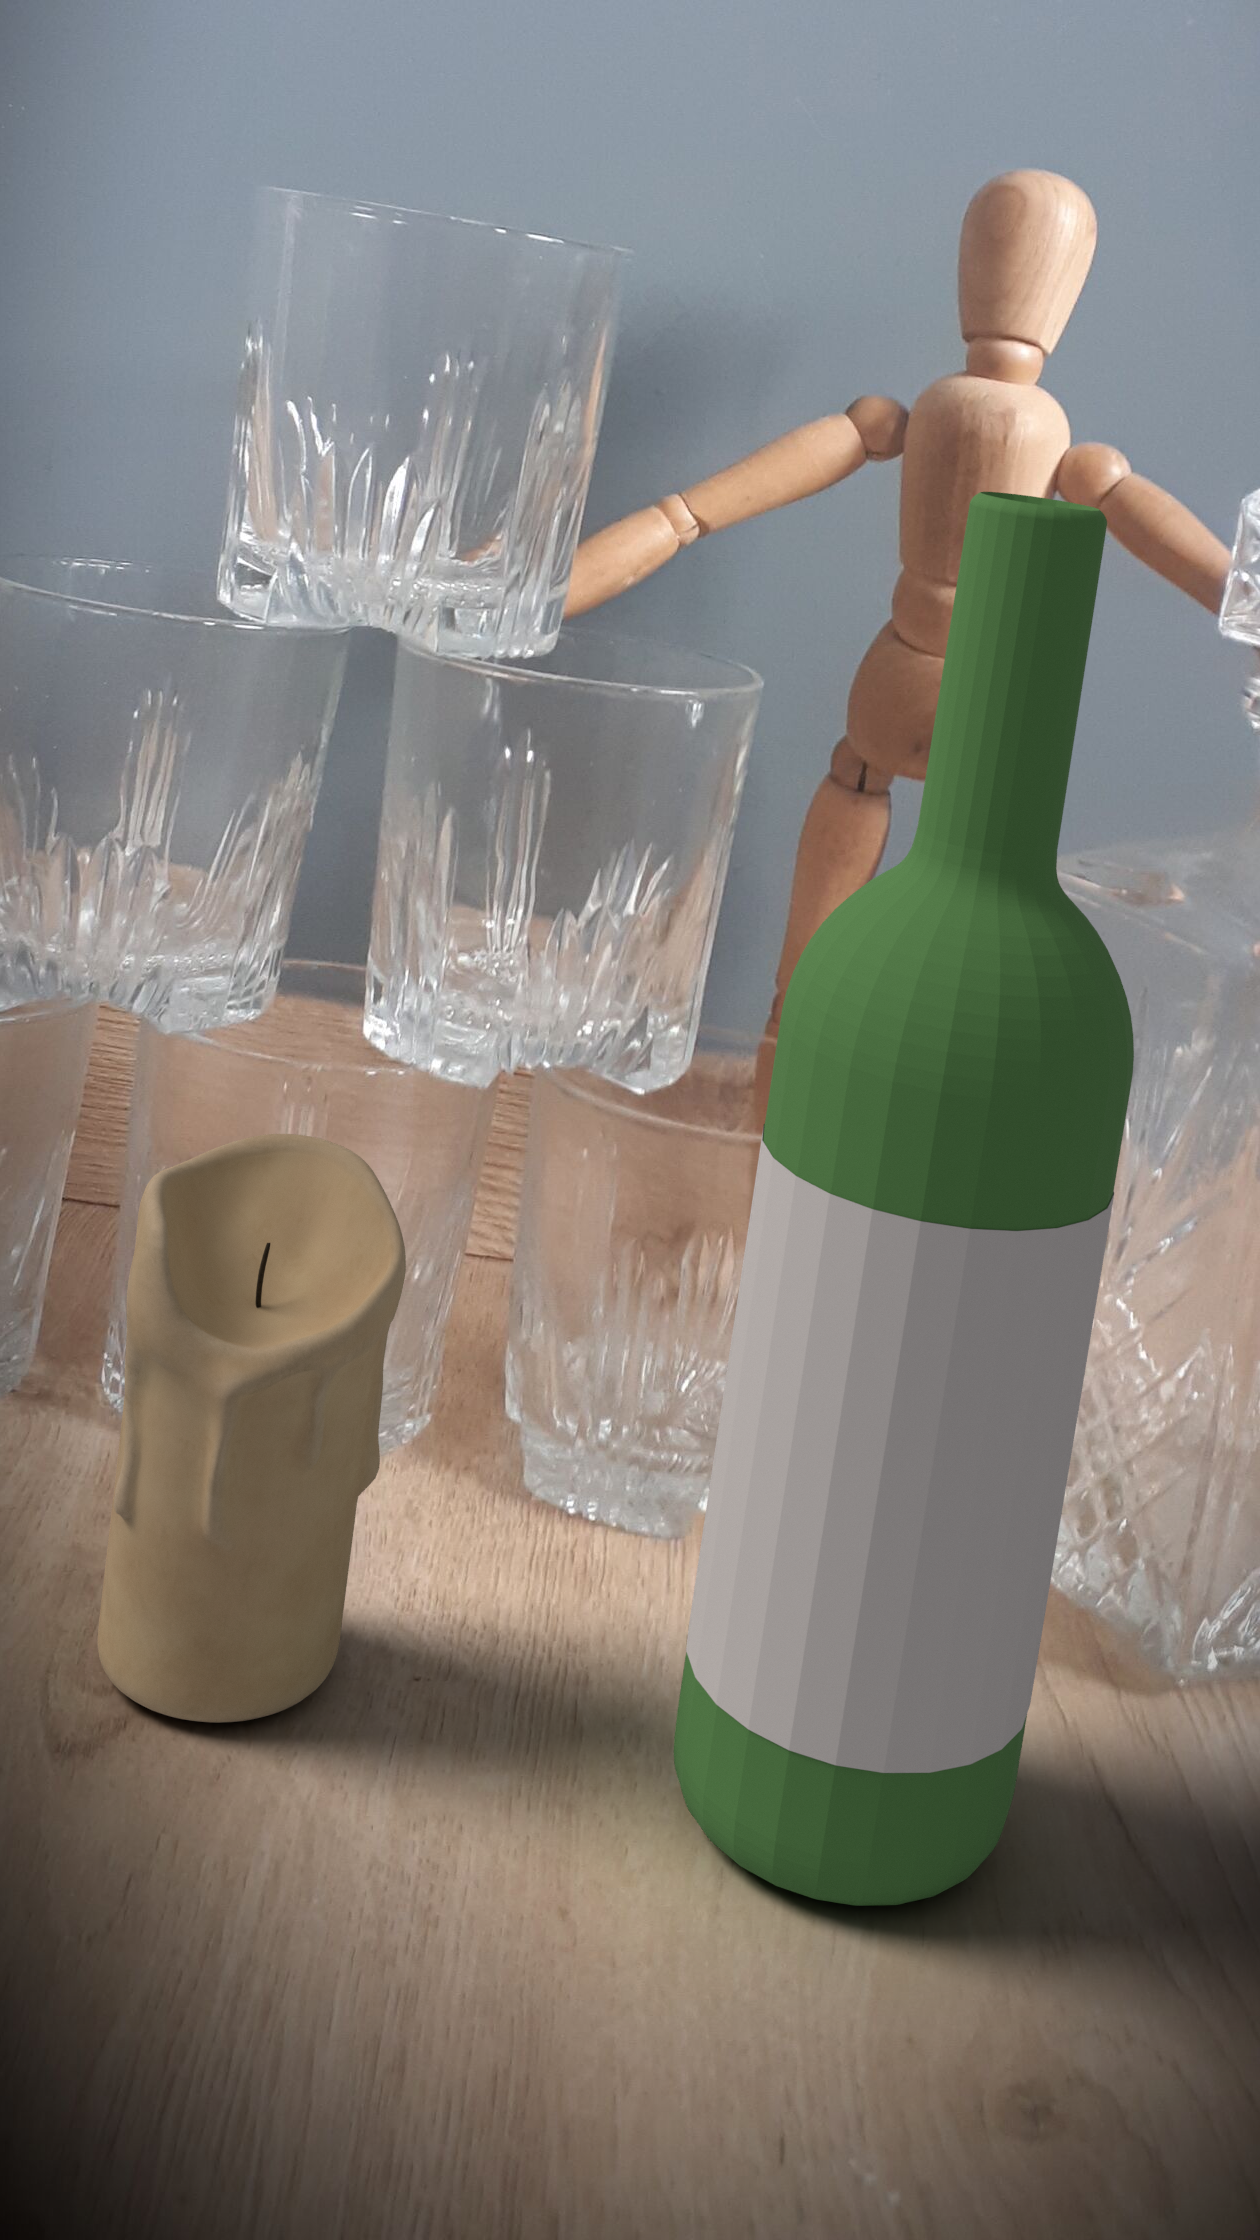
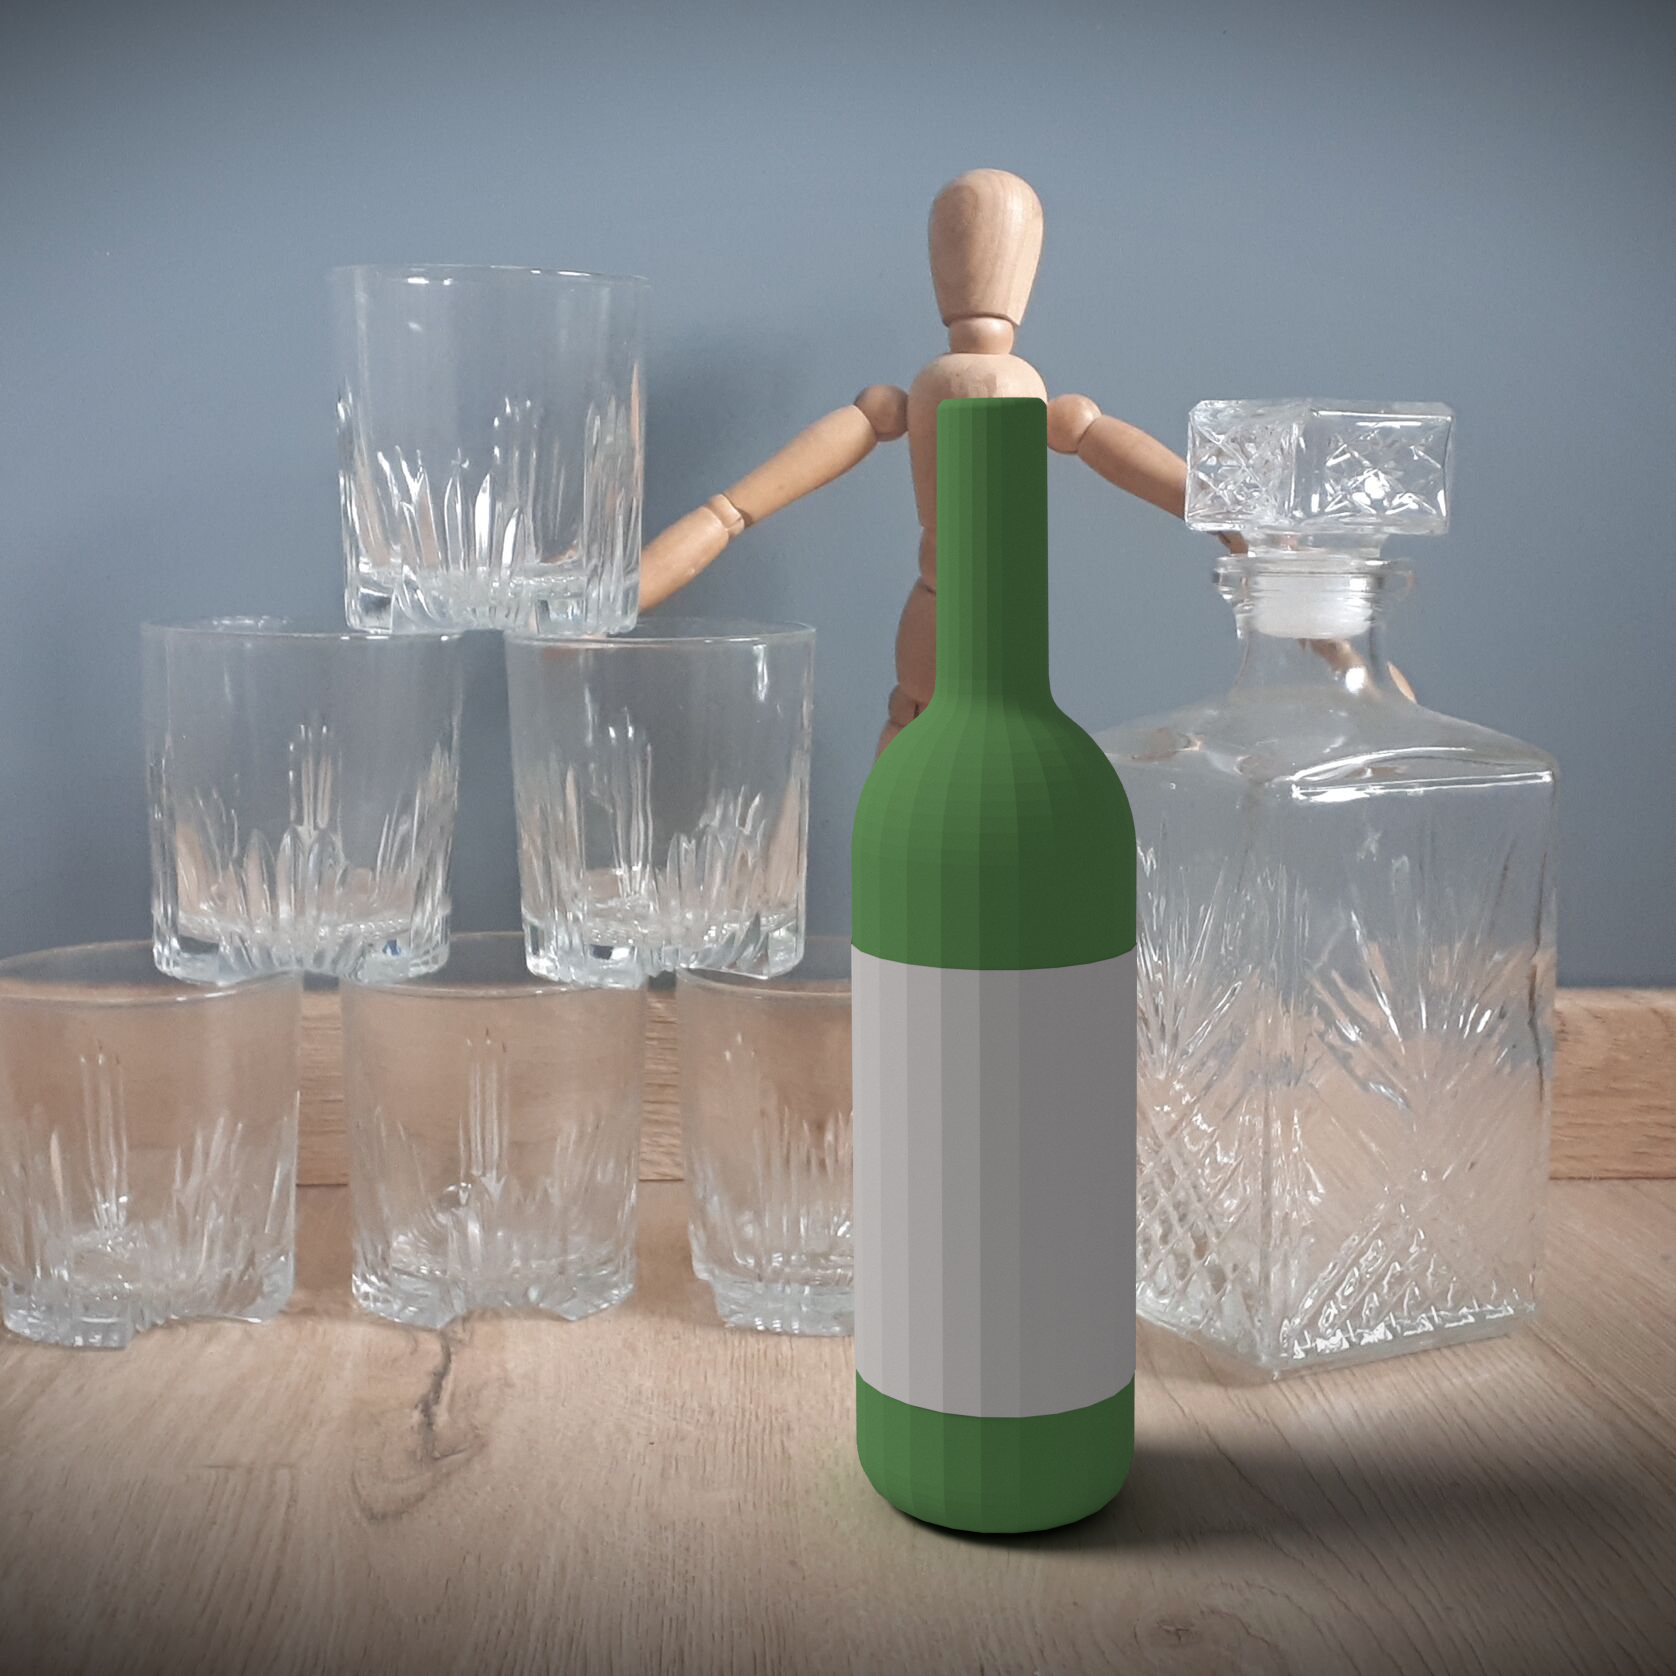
candle: present [97,1134,406,1723] -> none [368,1022,590,1482]

